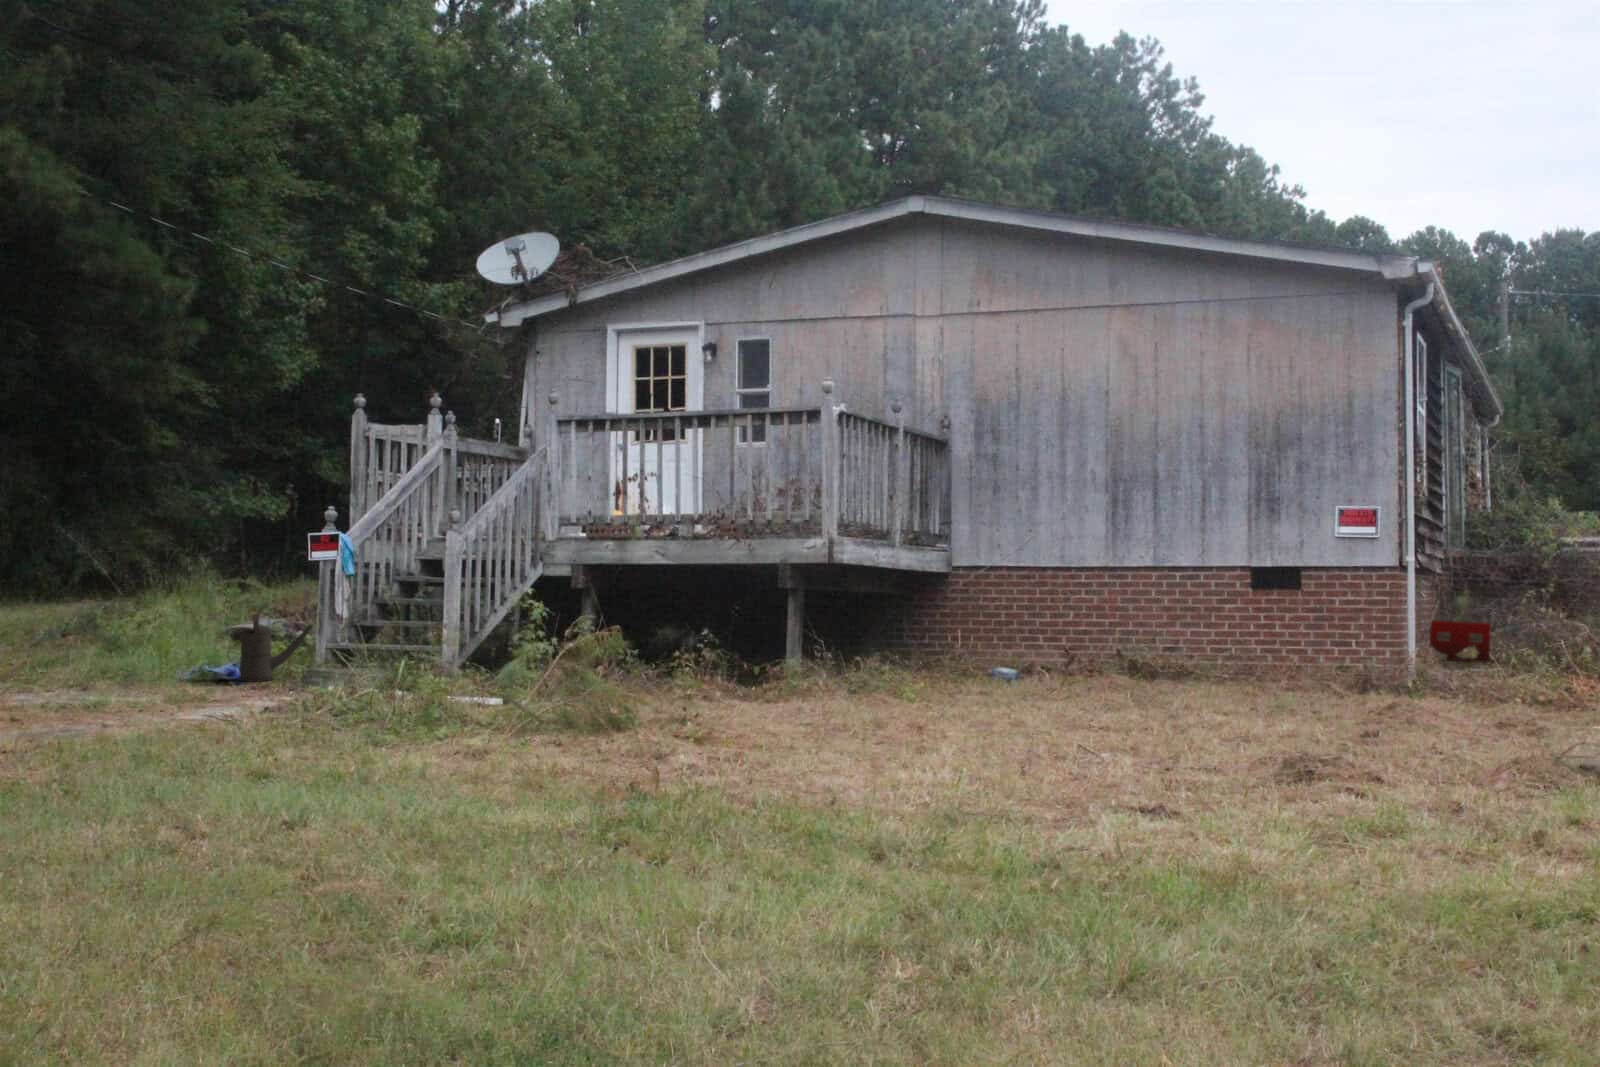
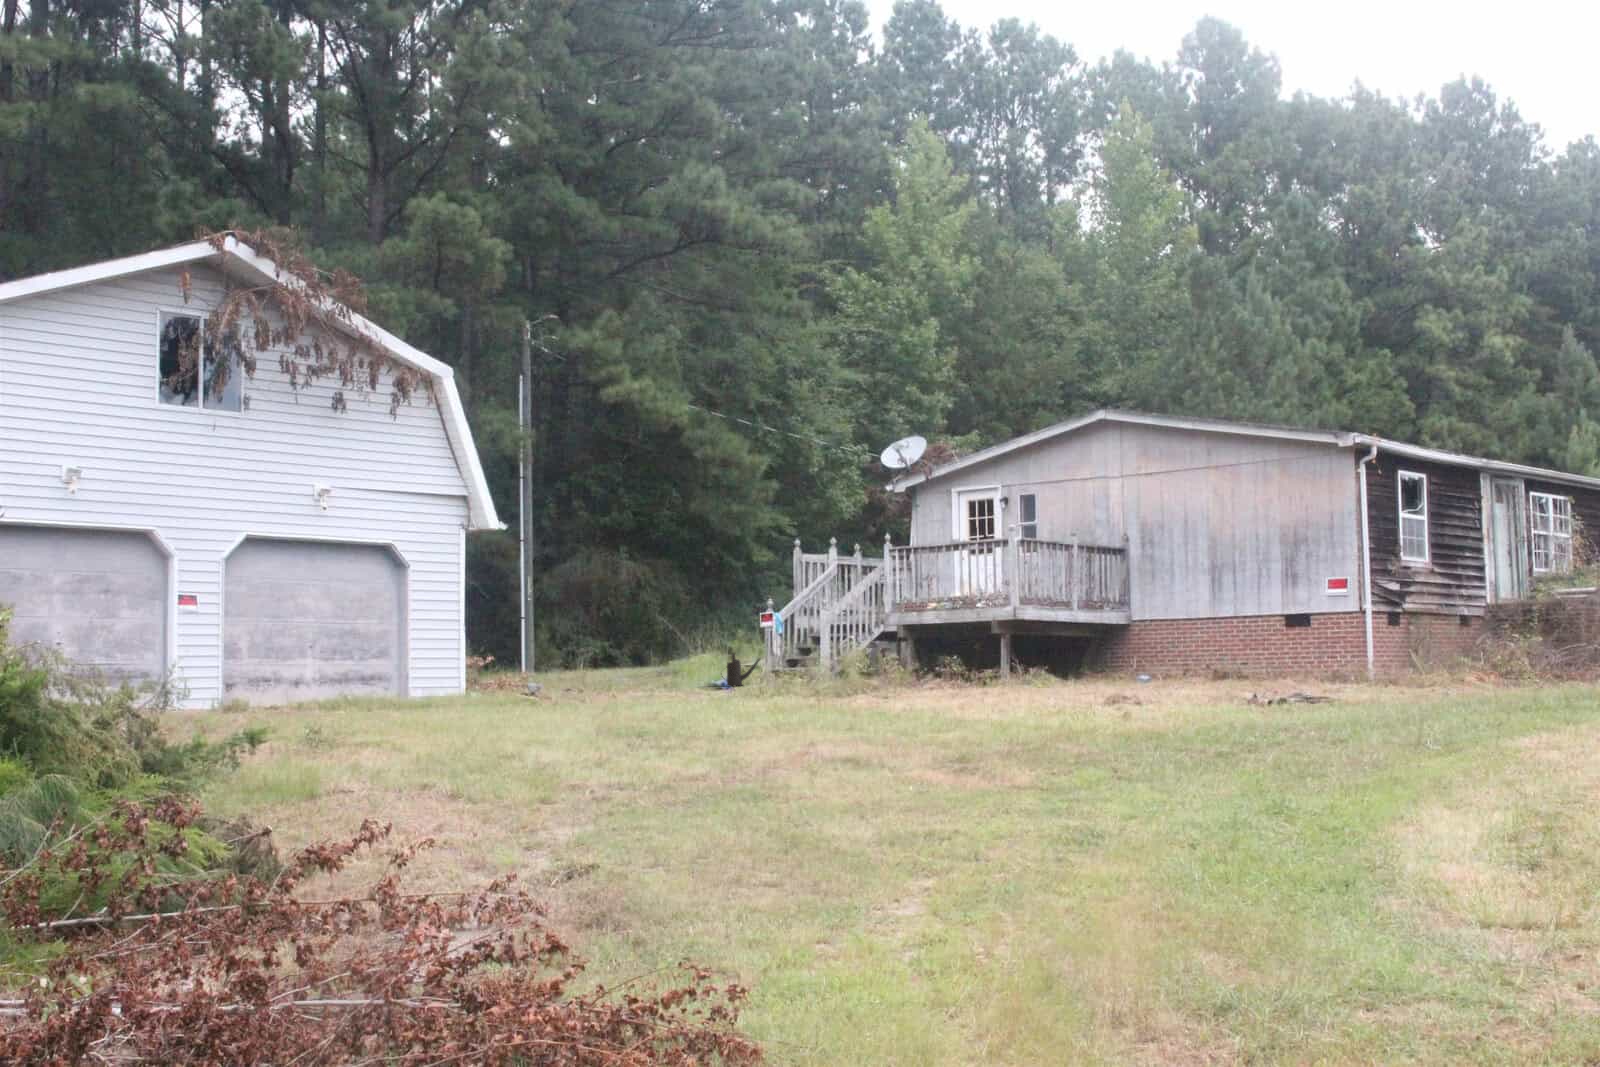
toolbox: present [1430,614,1491,662] -> none [1438,641,1483,671]

